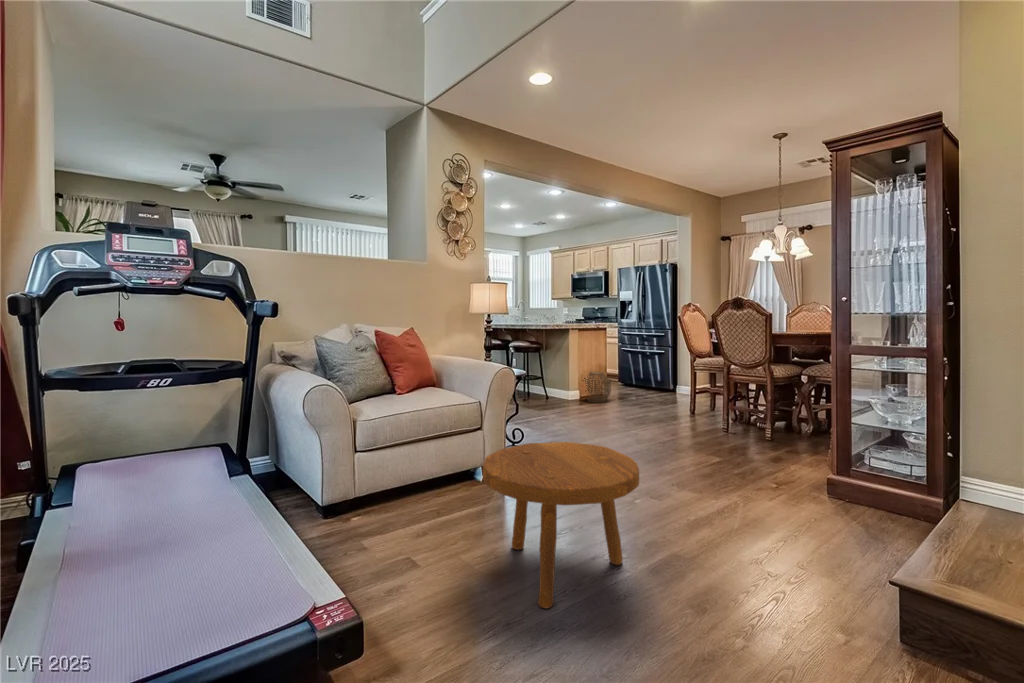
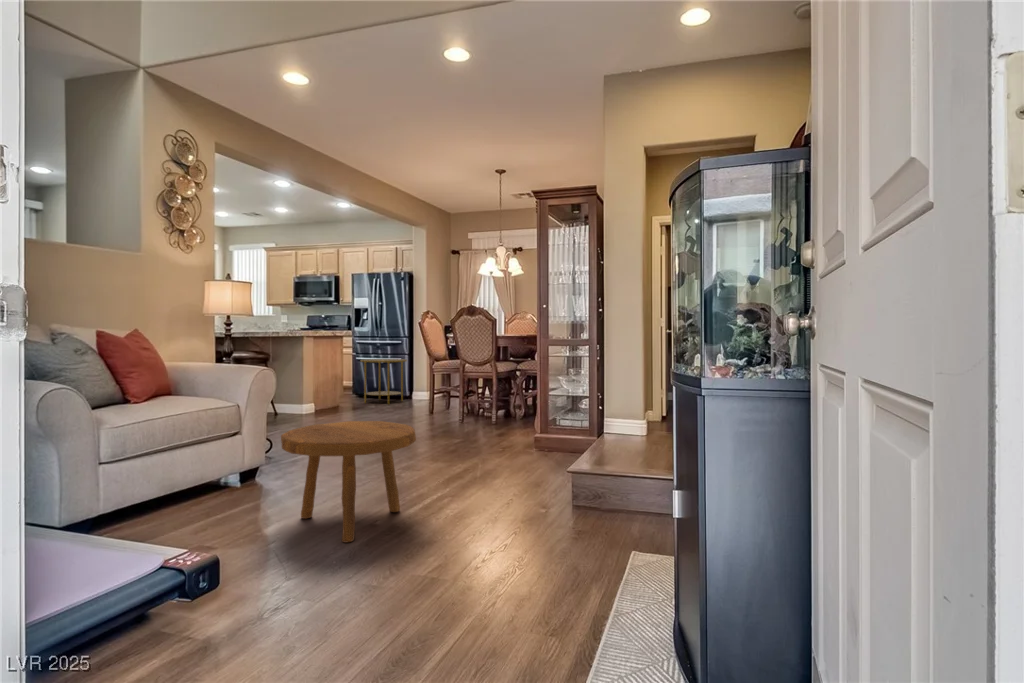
side table: none [624,350,671,396] -> present [360,359,407,404]
woven basket: present [583,372,611,403] -> none [318,381,350,414]

